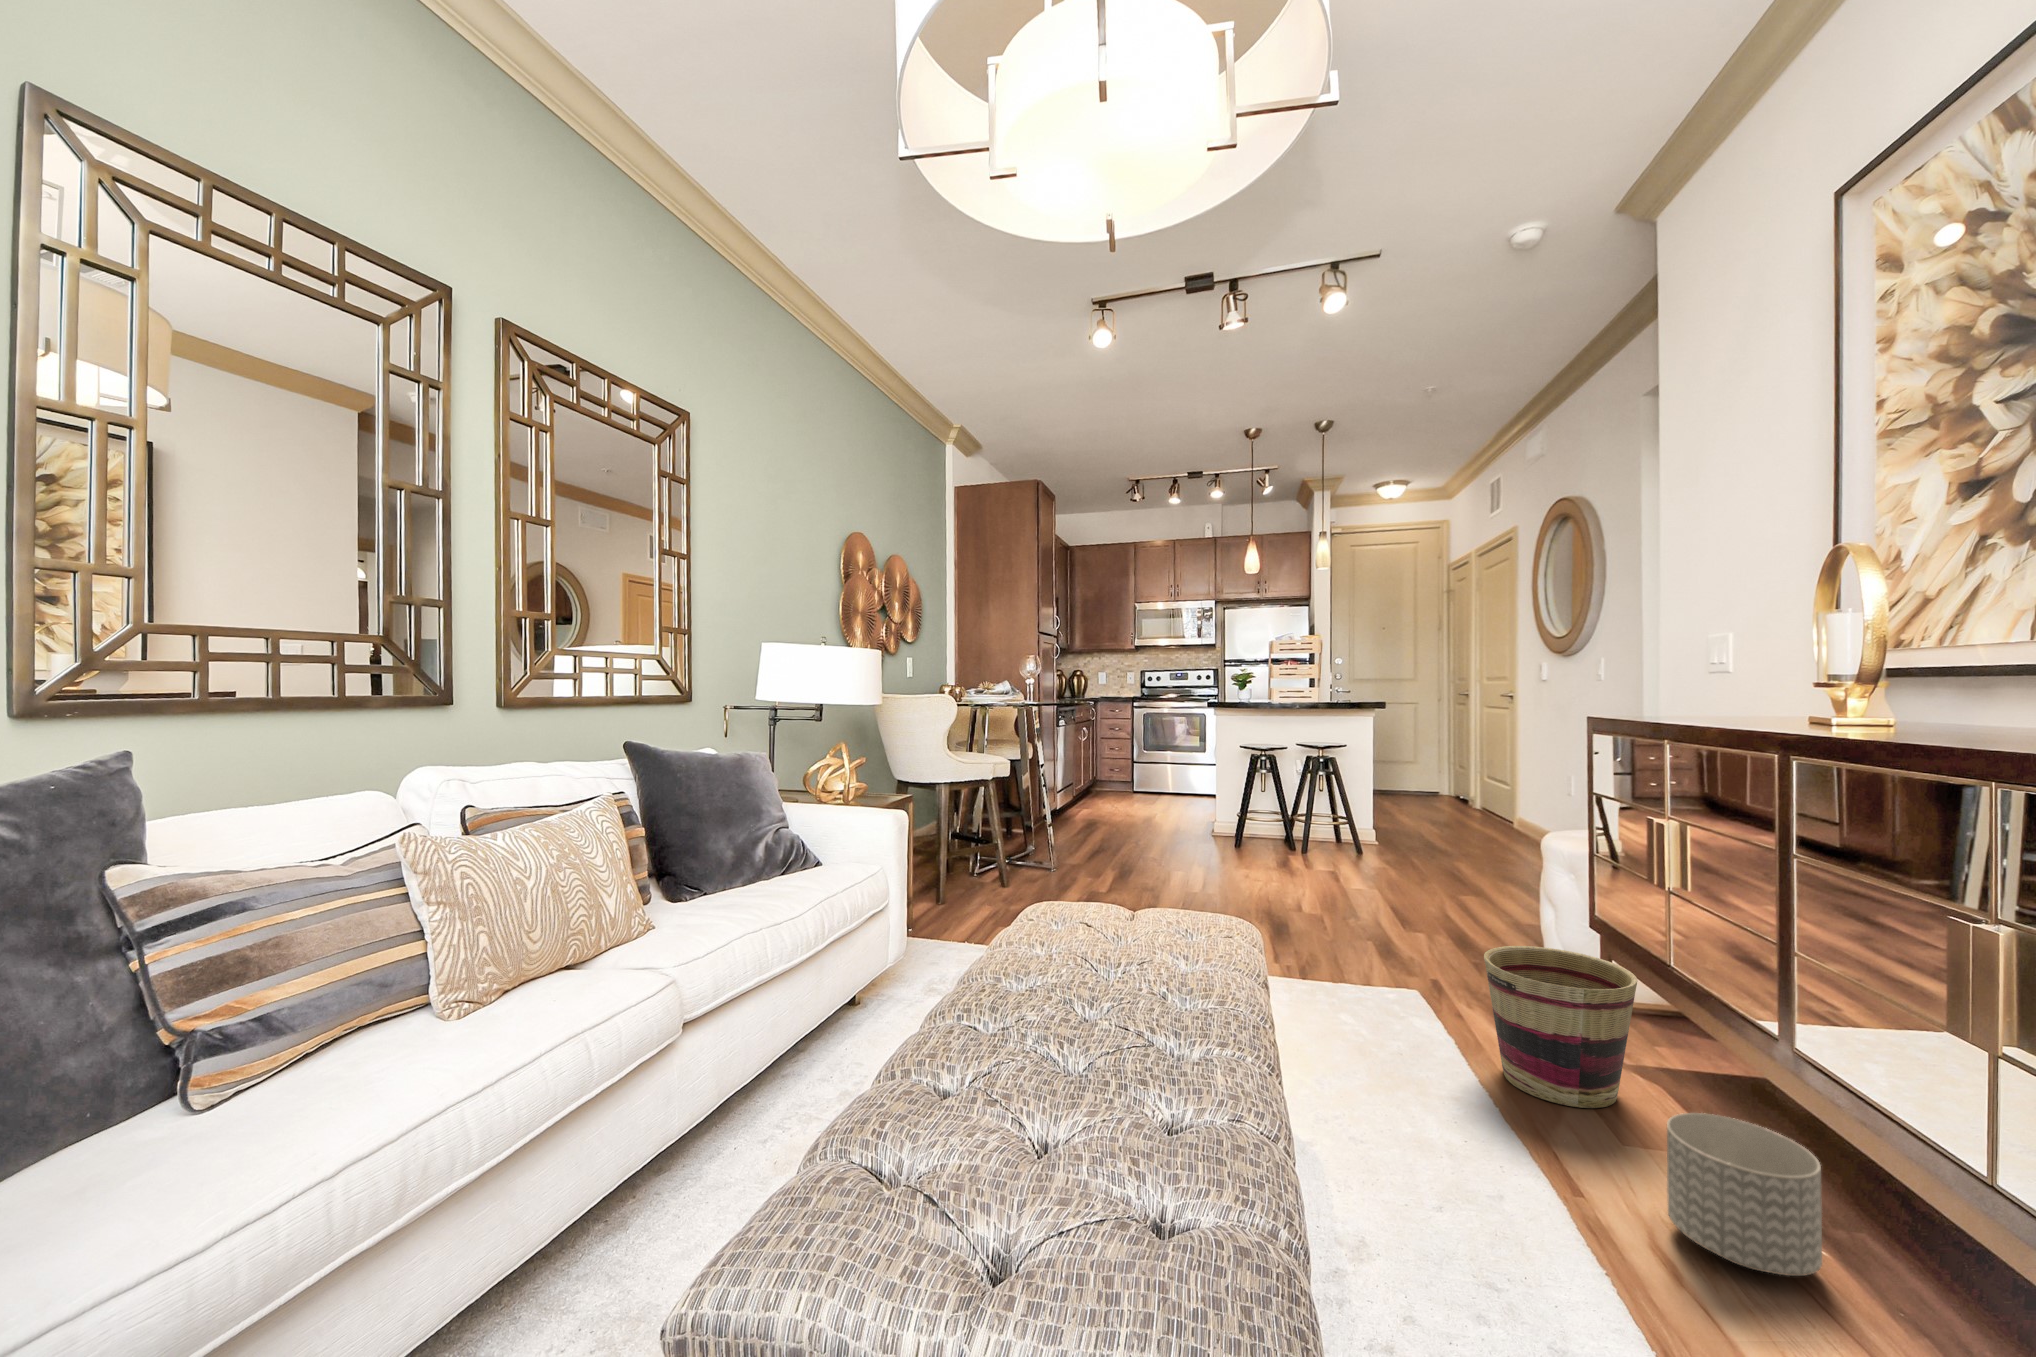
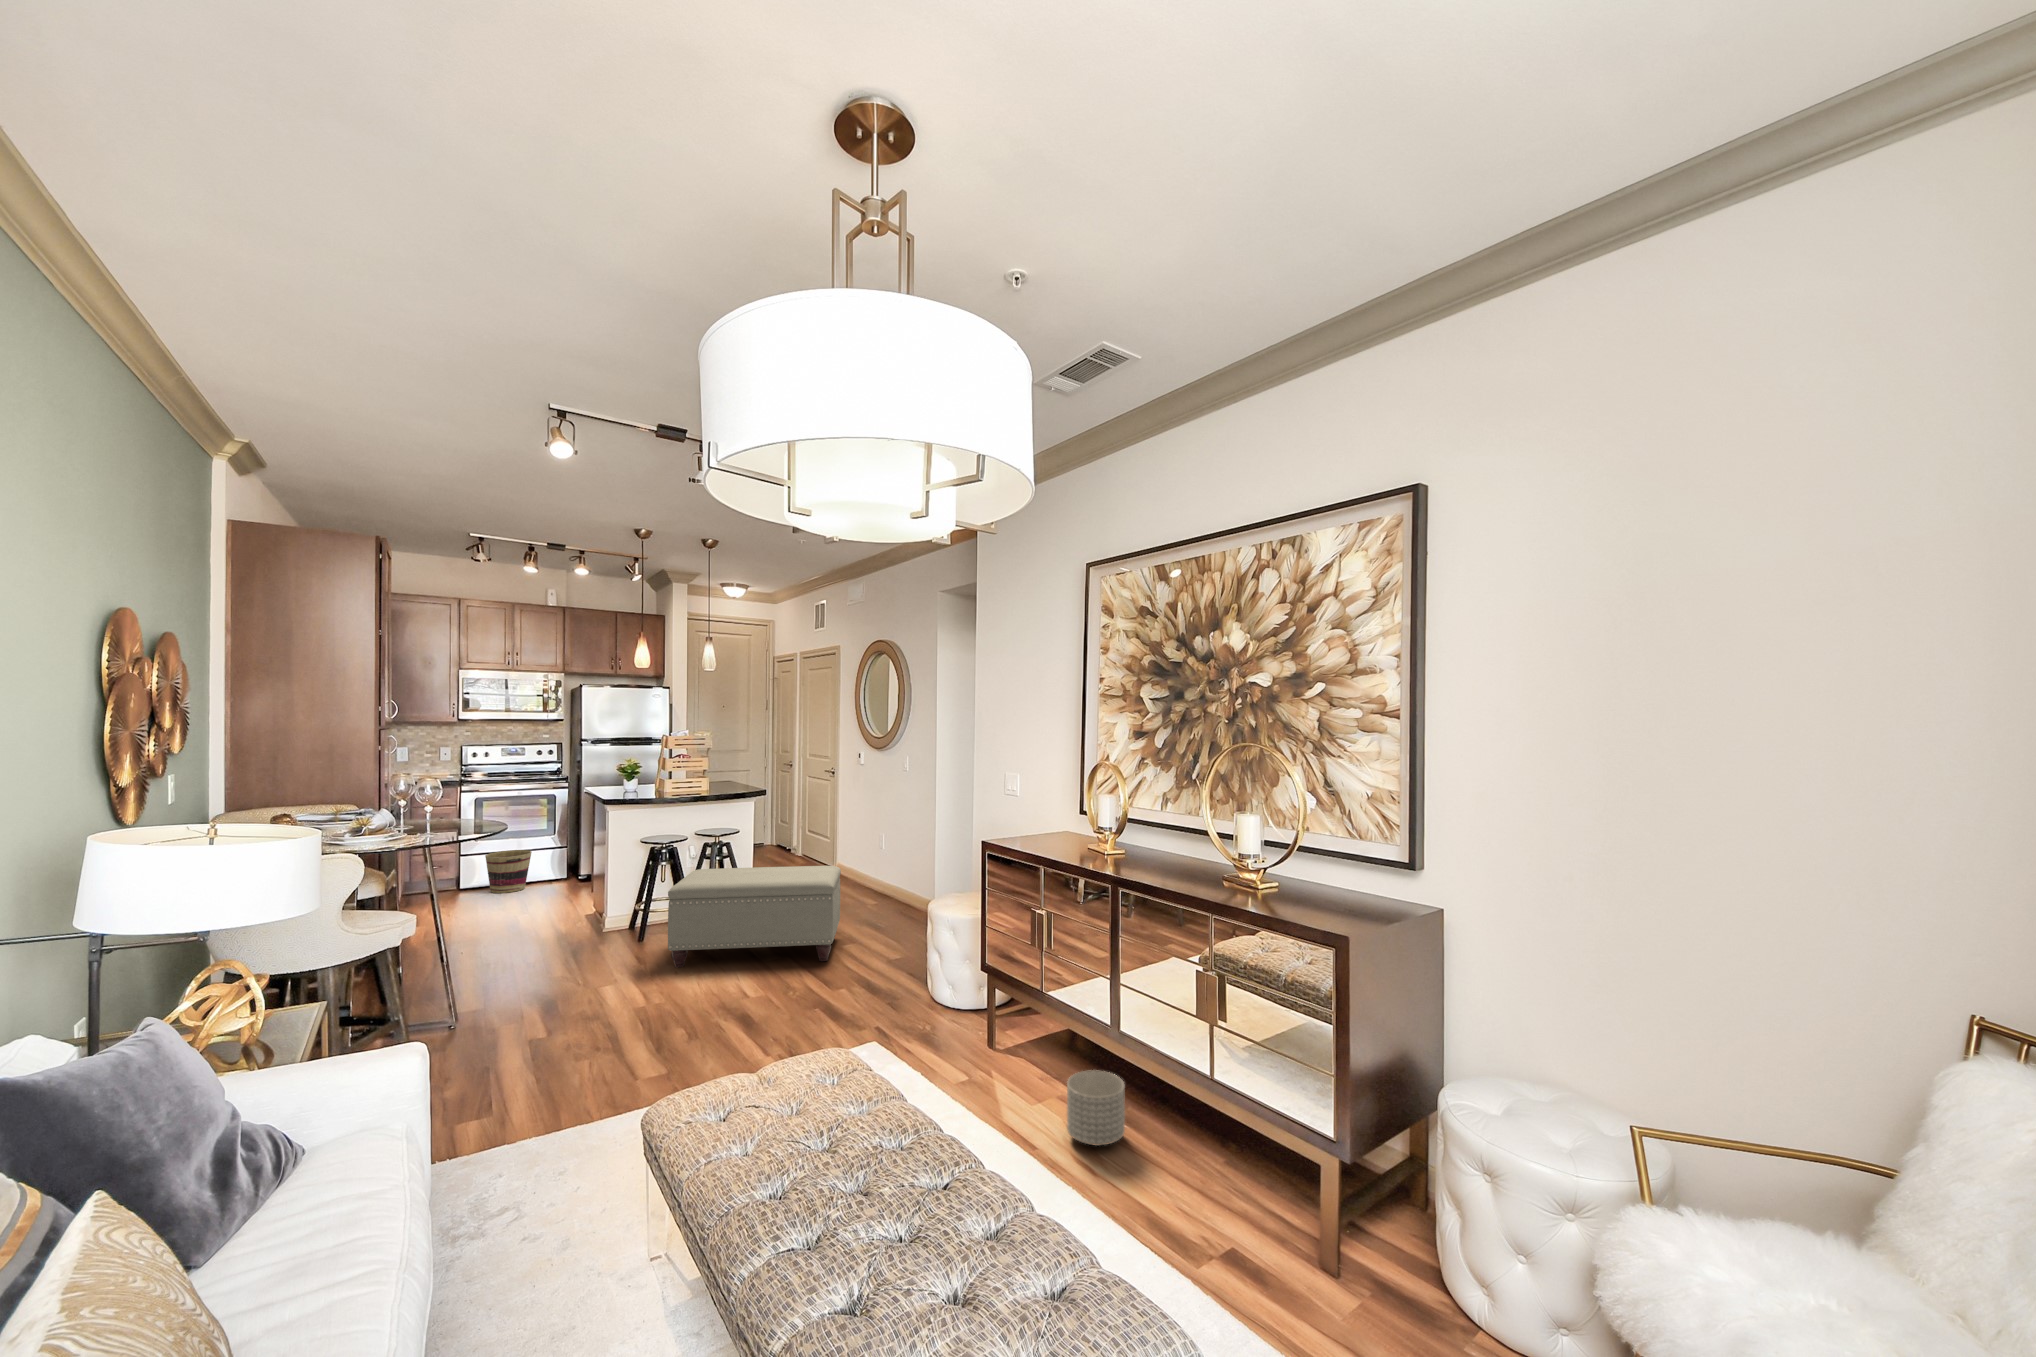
ottoman: none [1244,777,1463,901] -> present [668,866,841,968]
basket: present [1484,946,1637,1108] -> present [485,850,532,893]

